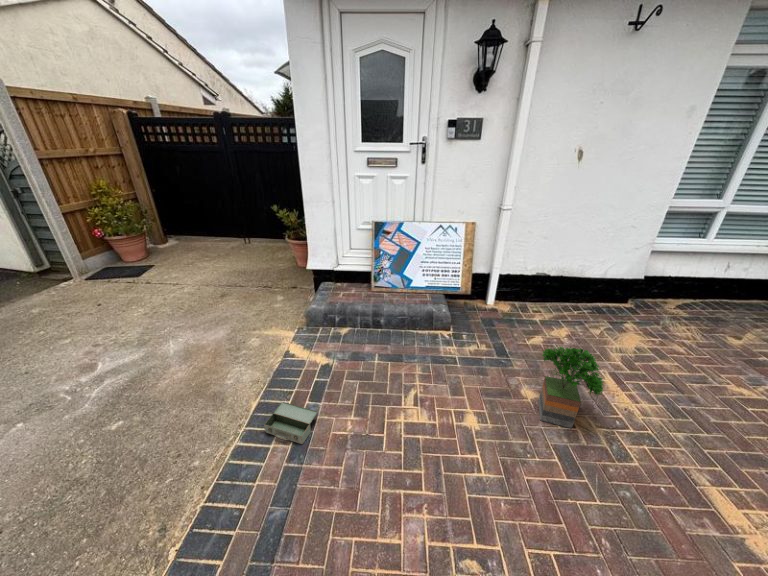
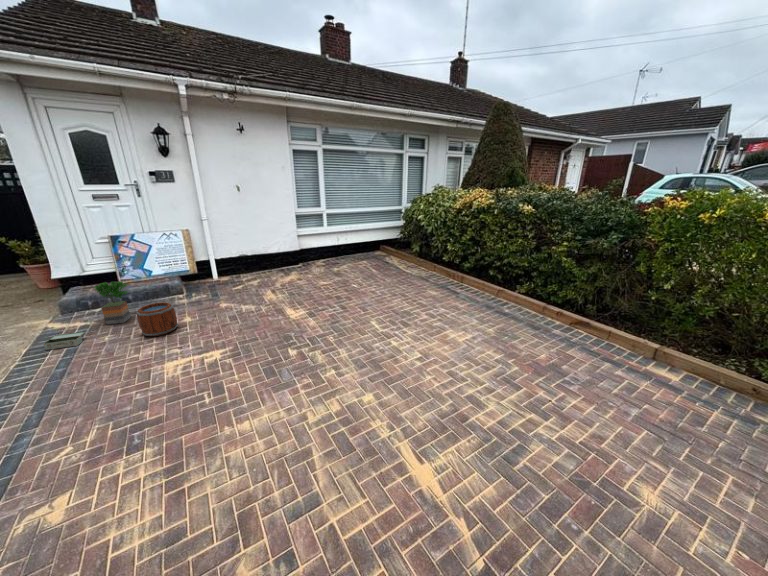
potted tree: present [538,347,603,428] -> present [94,281,131,325]
bucket: none [393,407,461,493] -> present [136,302,178,336]

